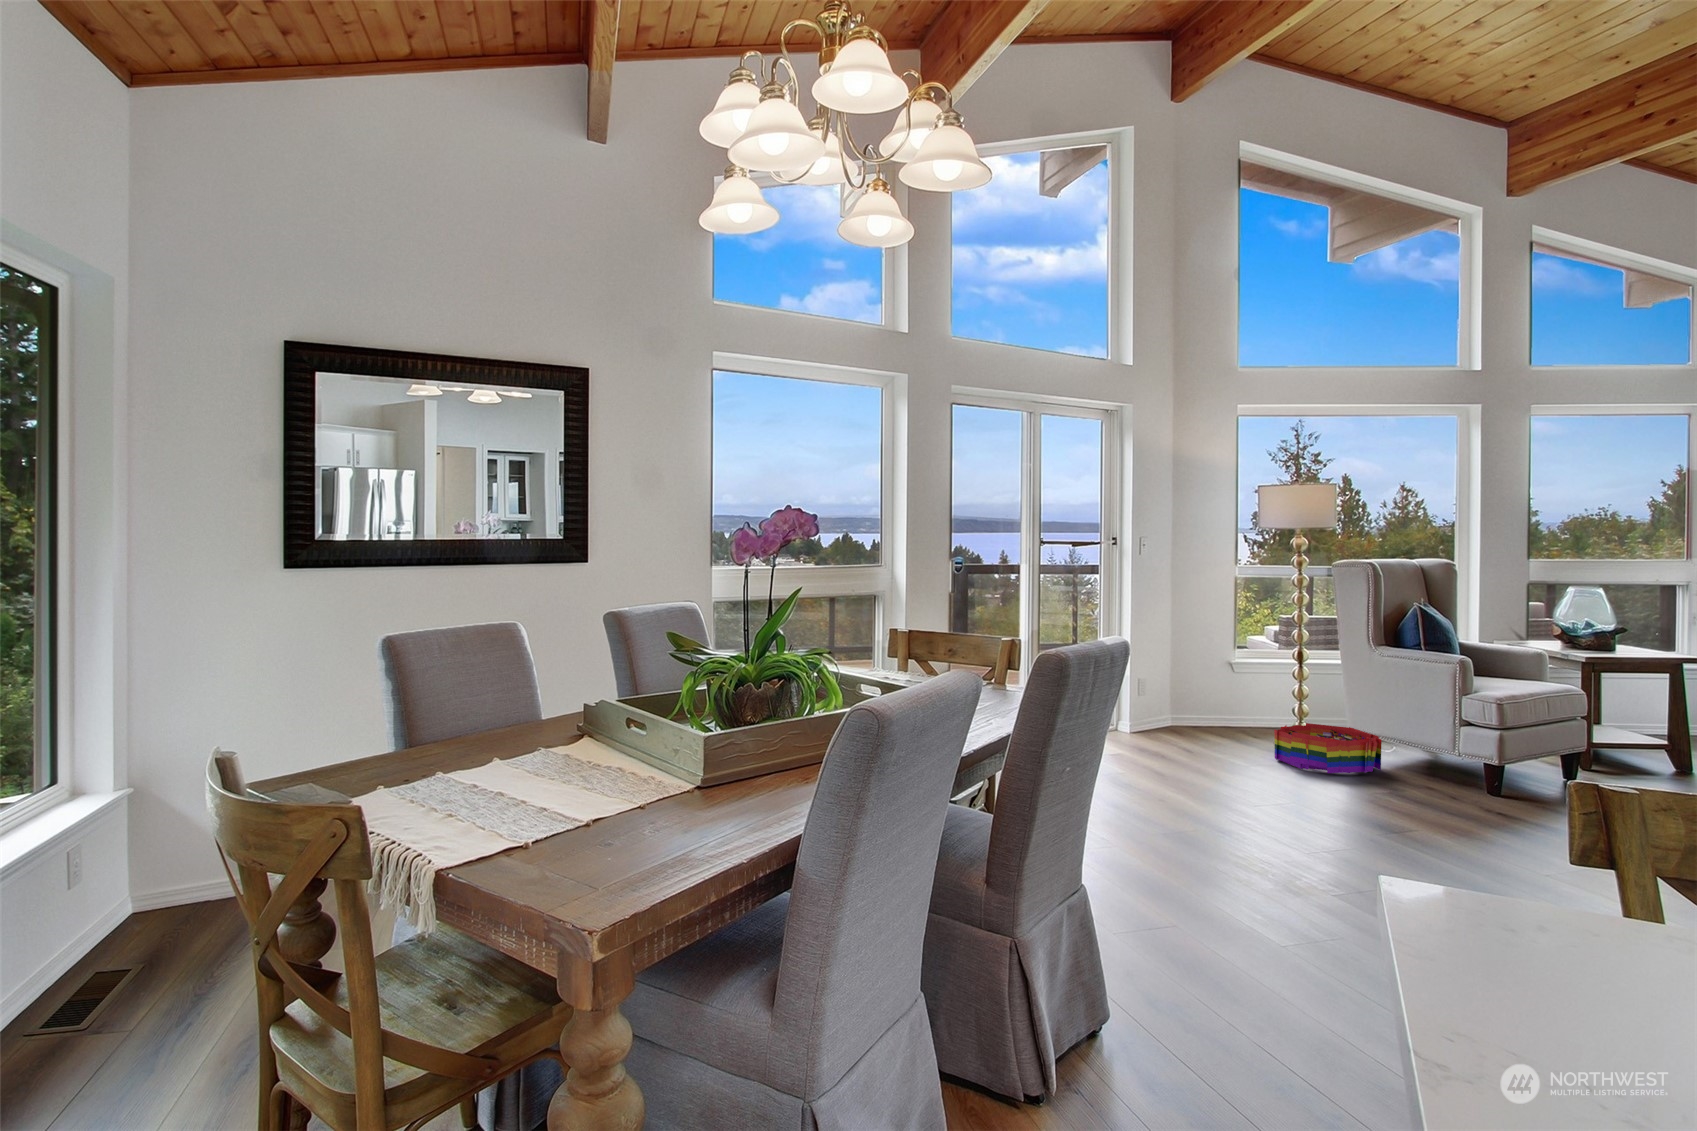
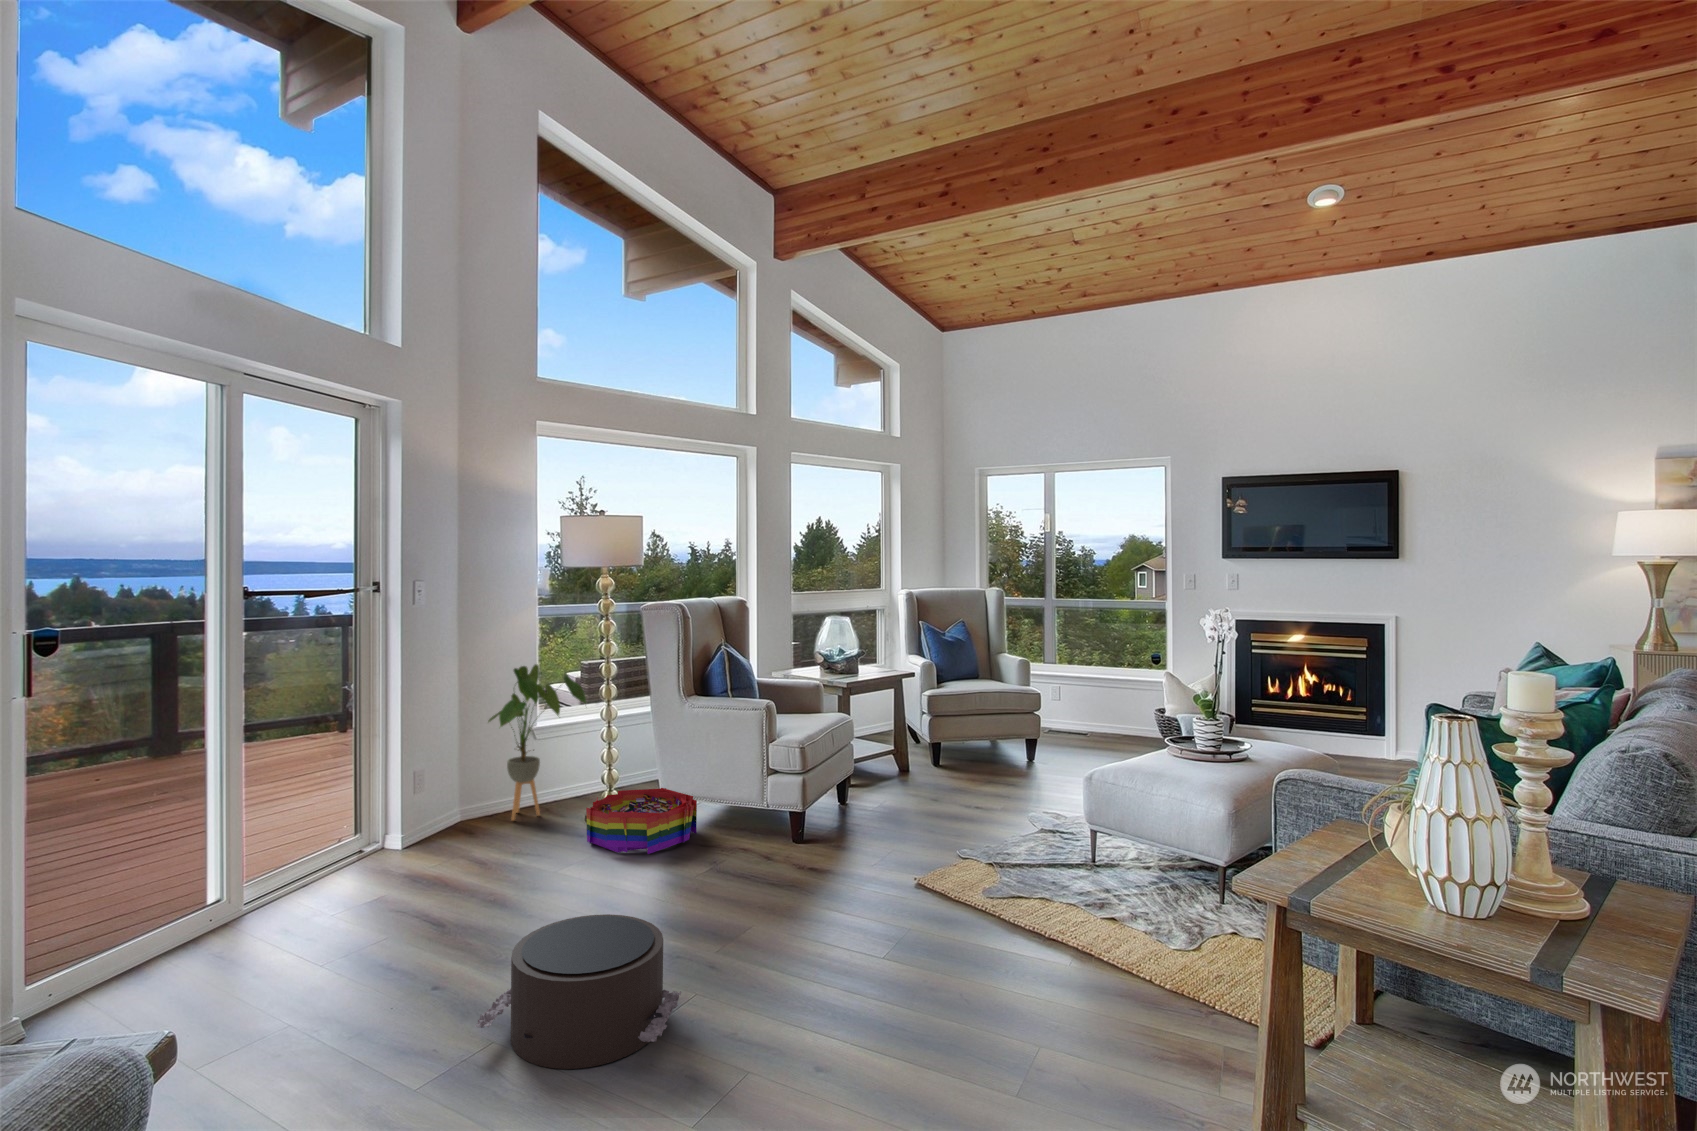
house plant: none [1194,611,1280,737] -> present [488,664,586,820]
pouf: none [1170,773,1327,865] -> present [475,914,681,1069]

